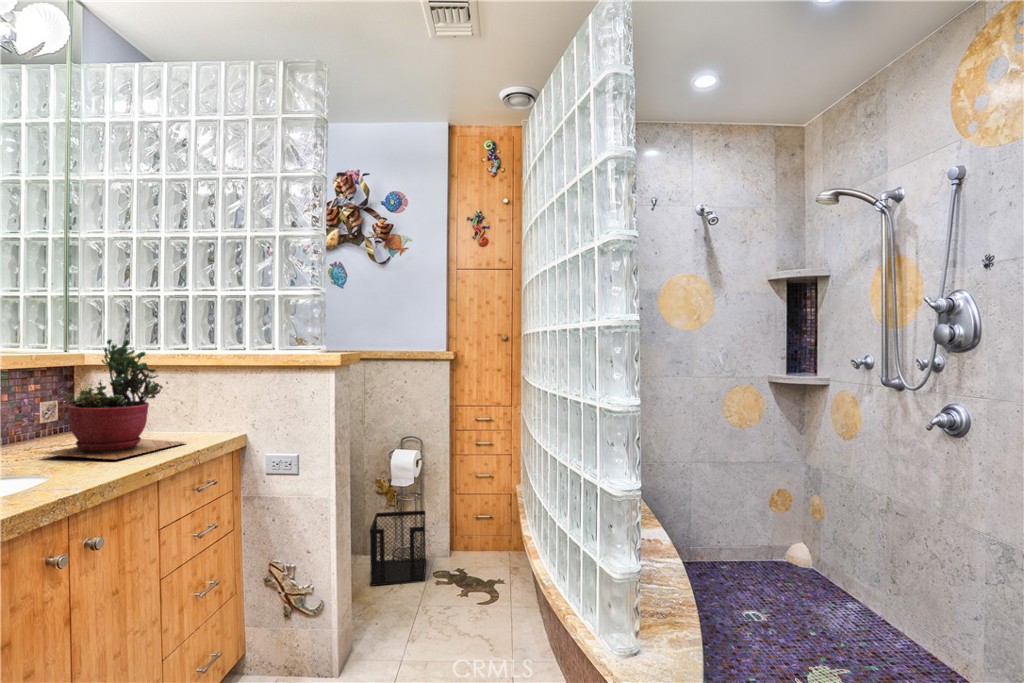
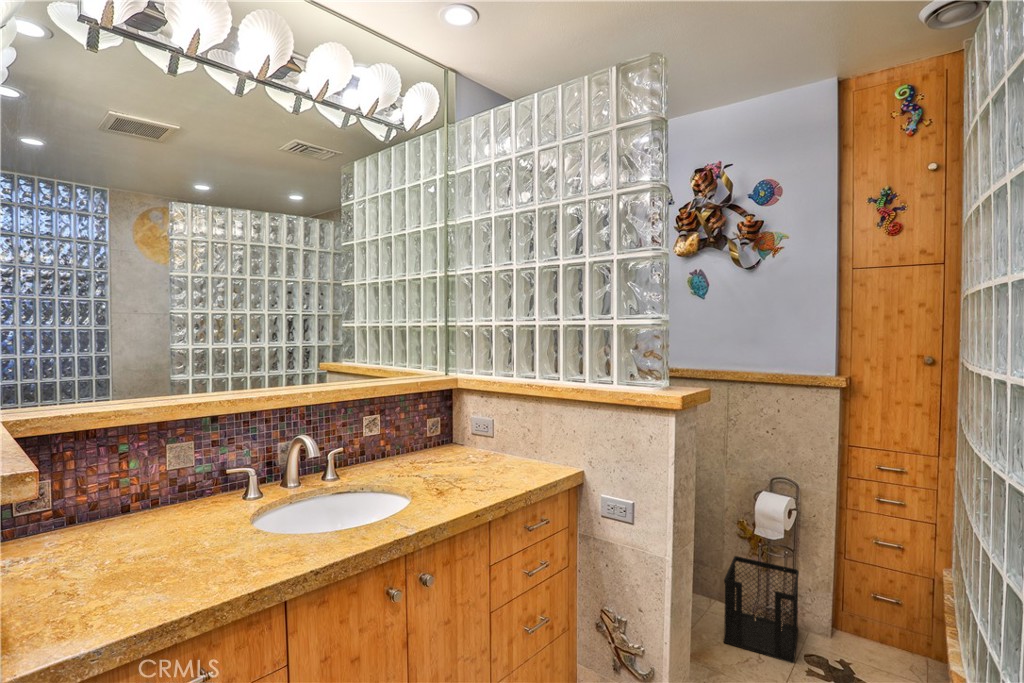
succulent plant: present [42,339,185,459] -> none [417,370,528,490]

